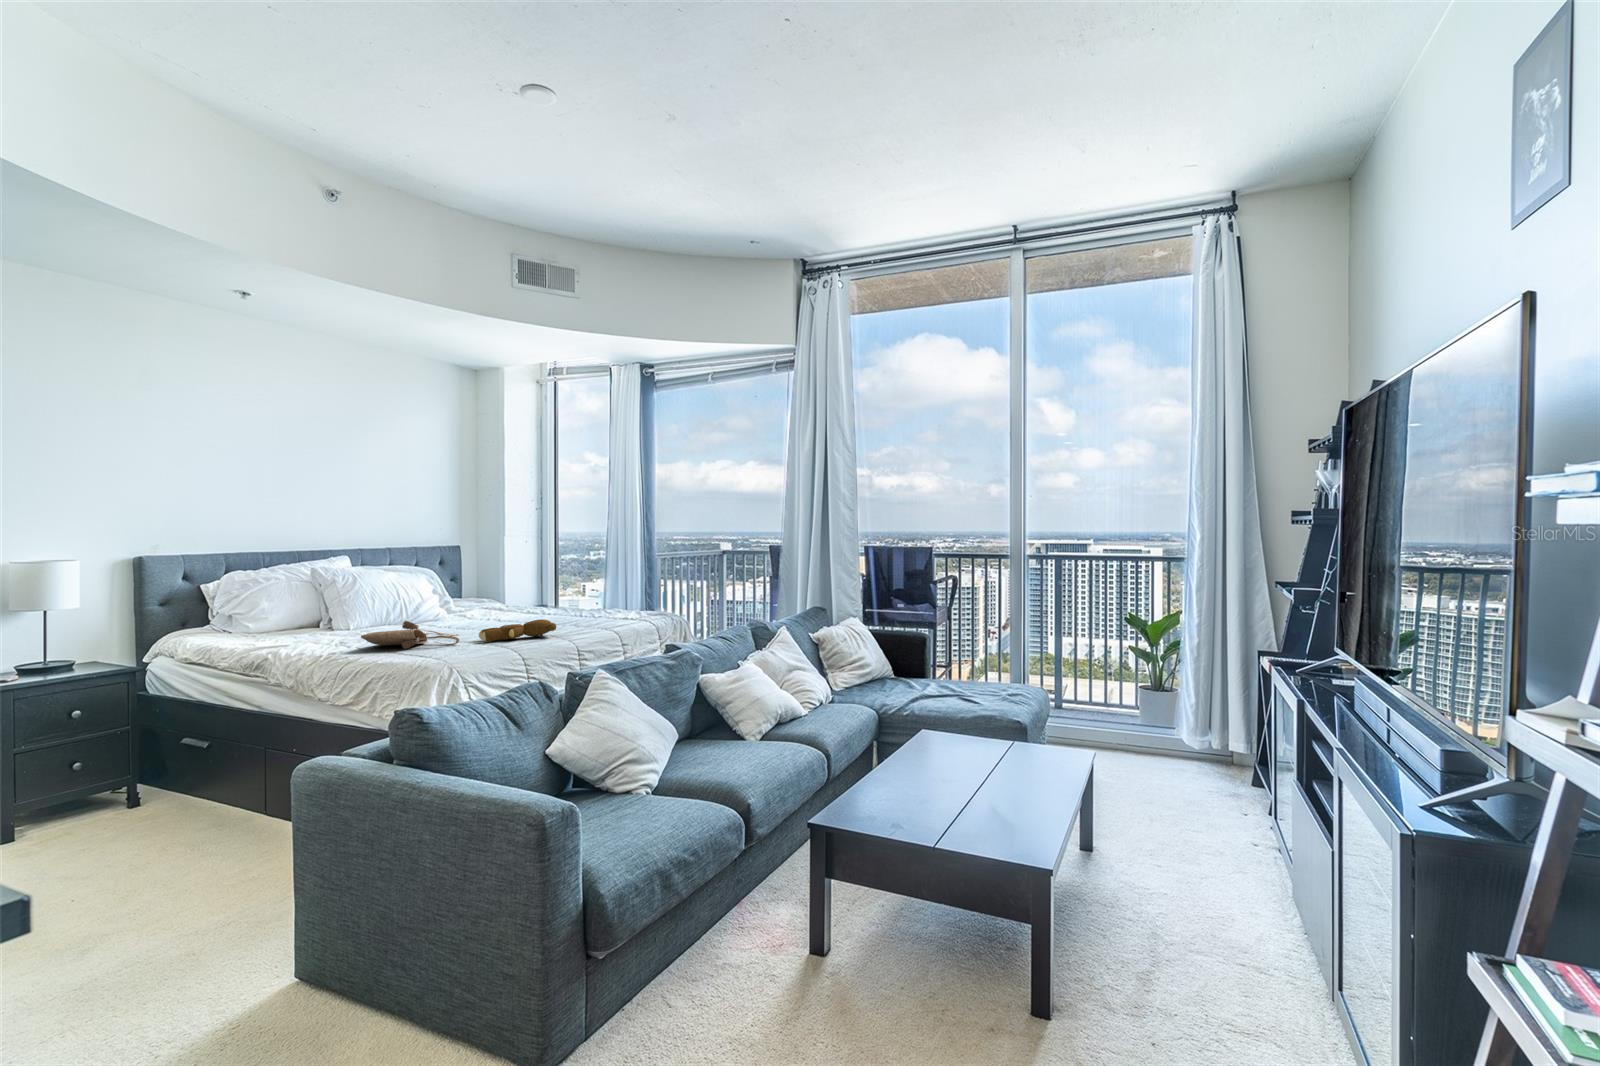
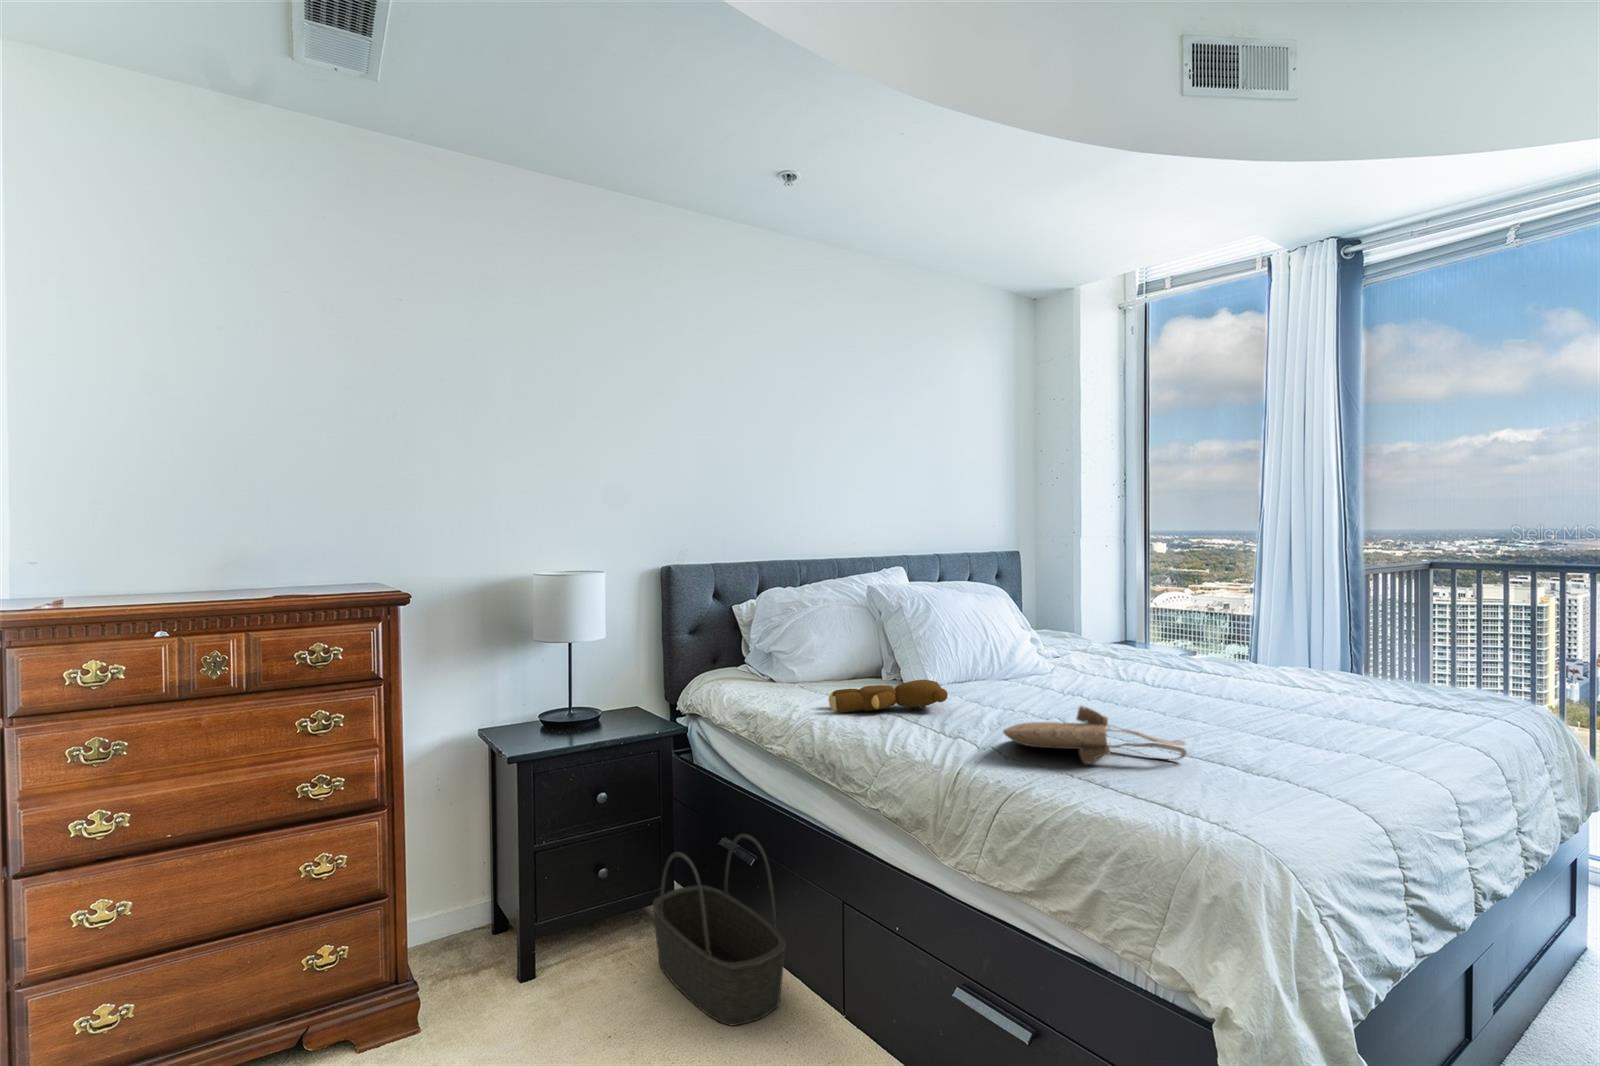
teddy bear: present [479,619,556,642] -> present [829,680,948,712]
basket: none [122,725,227,832] -> present [653,834,786,1026]

